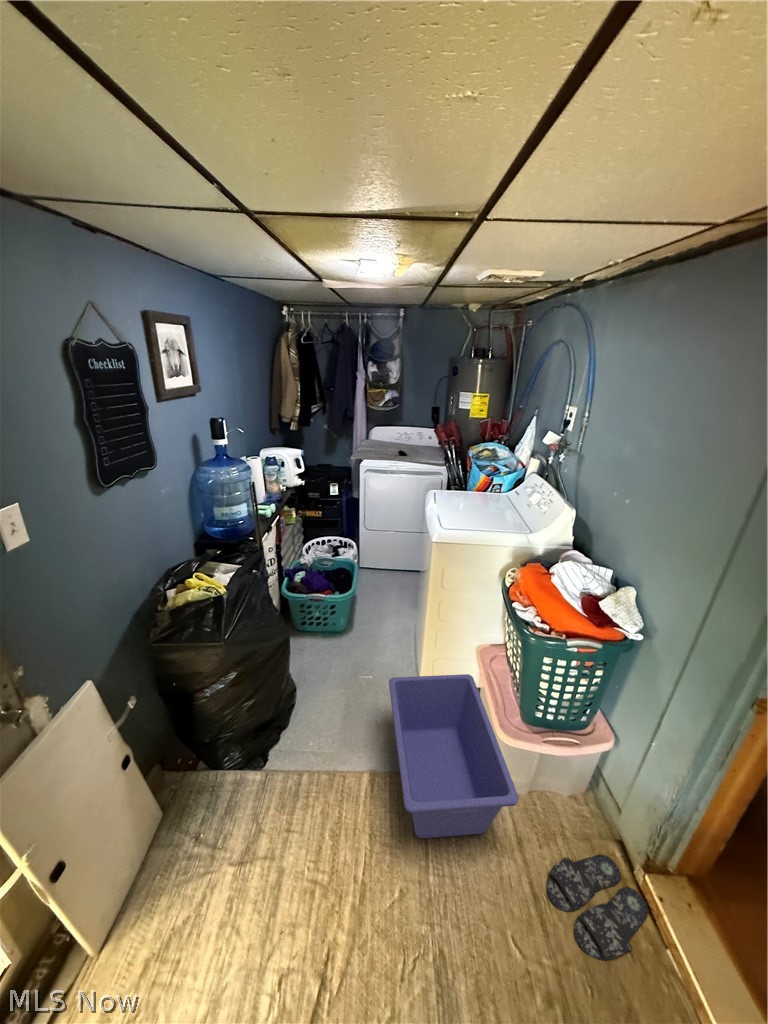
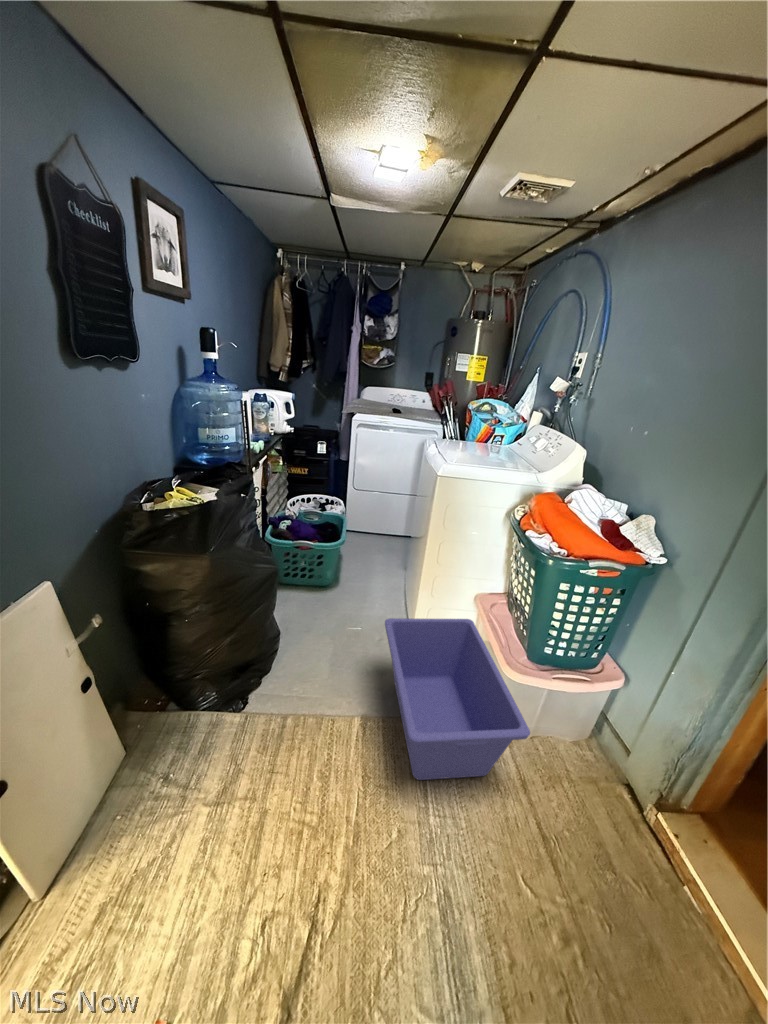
slippers: present [547,855,648,961] -> none [555,797,661,899]

